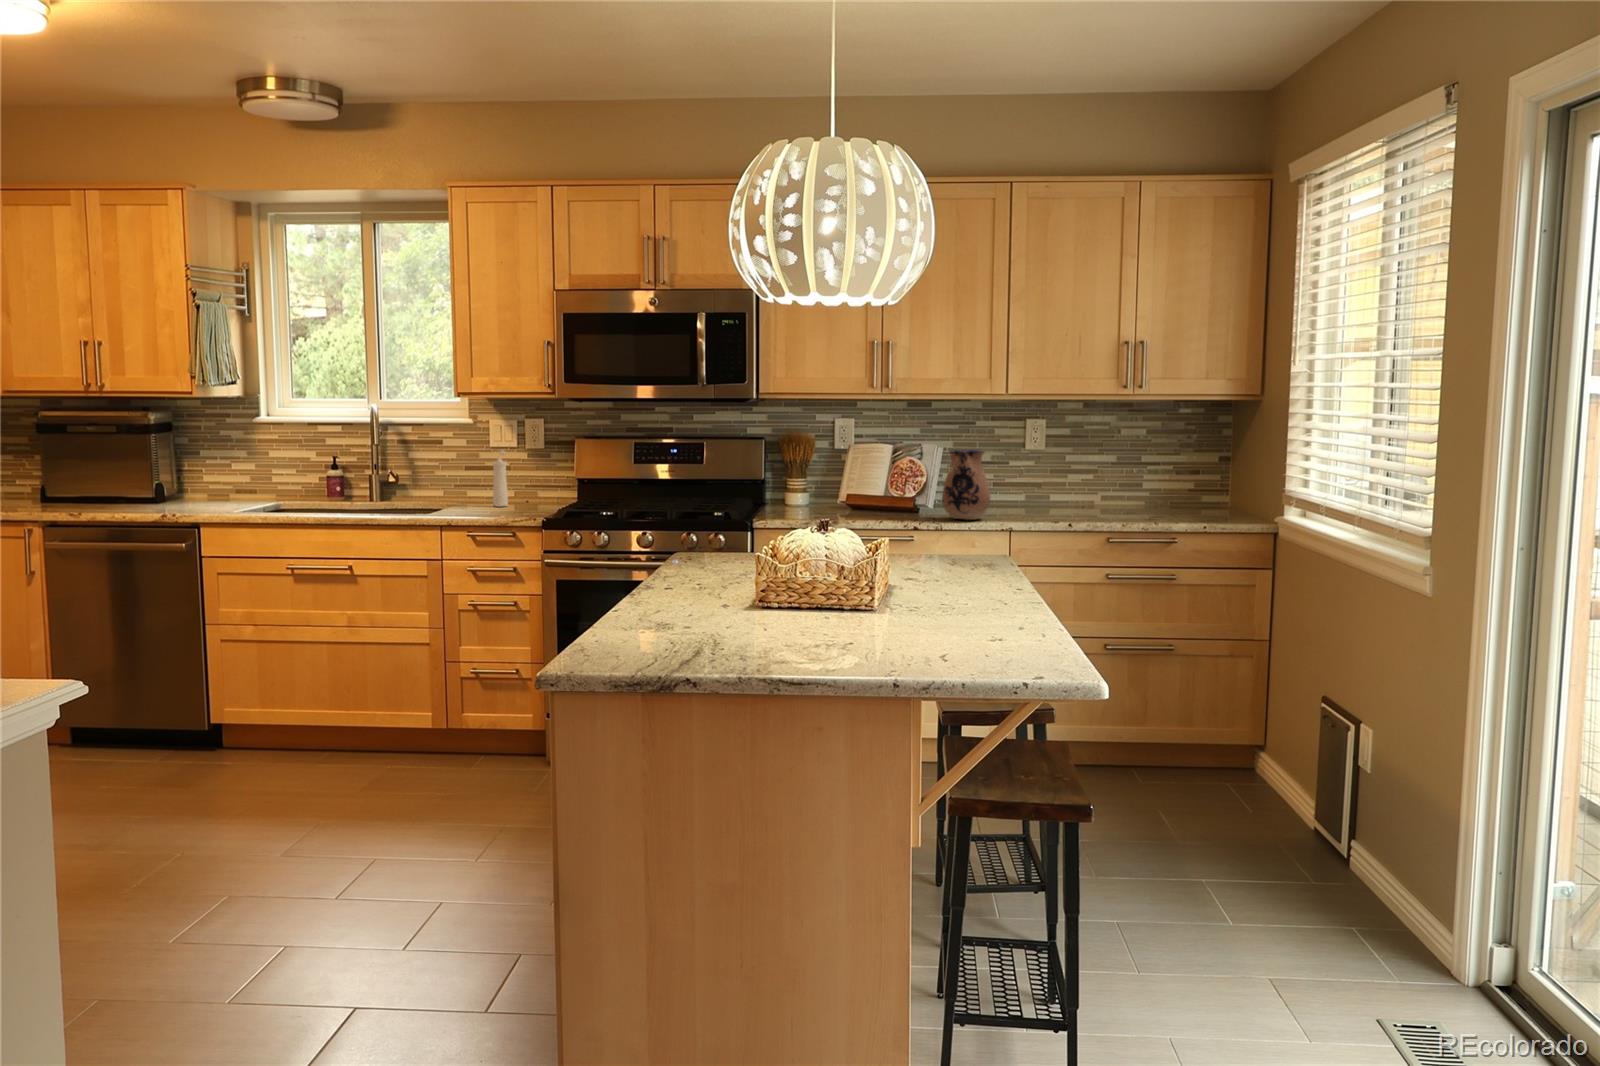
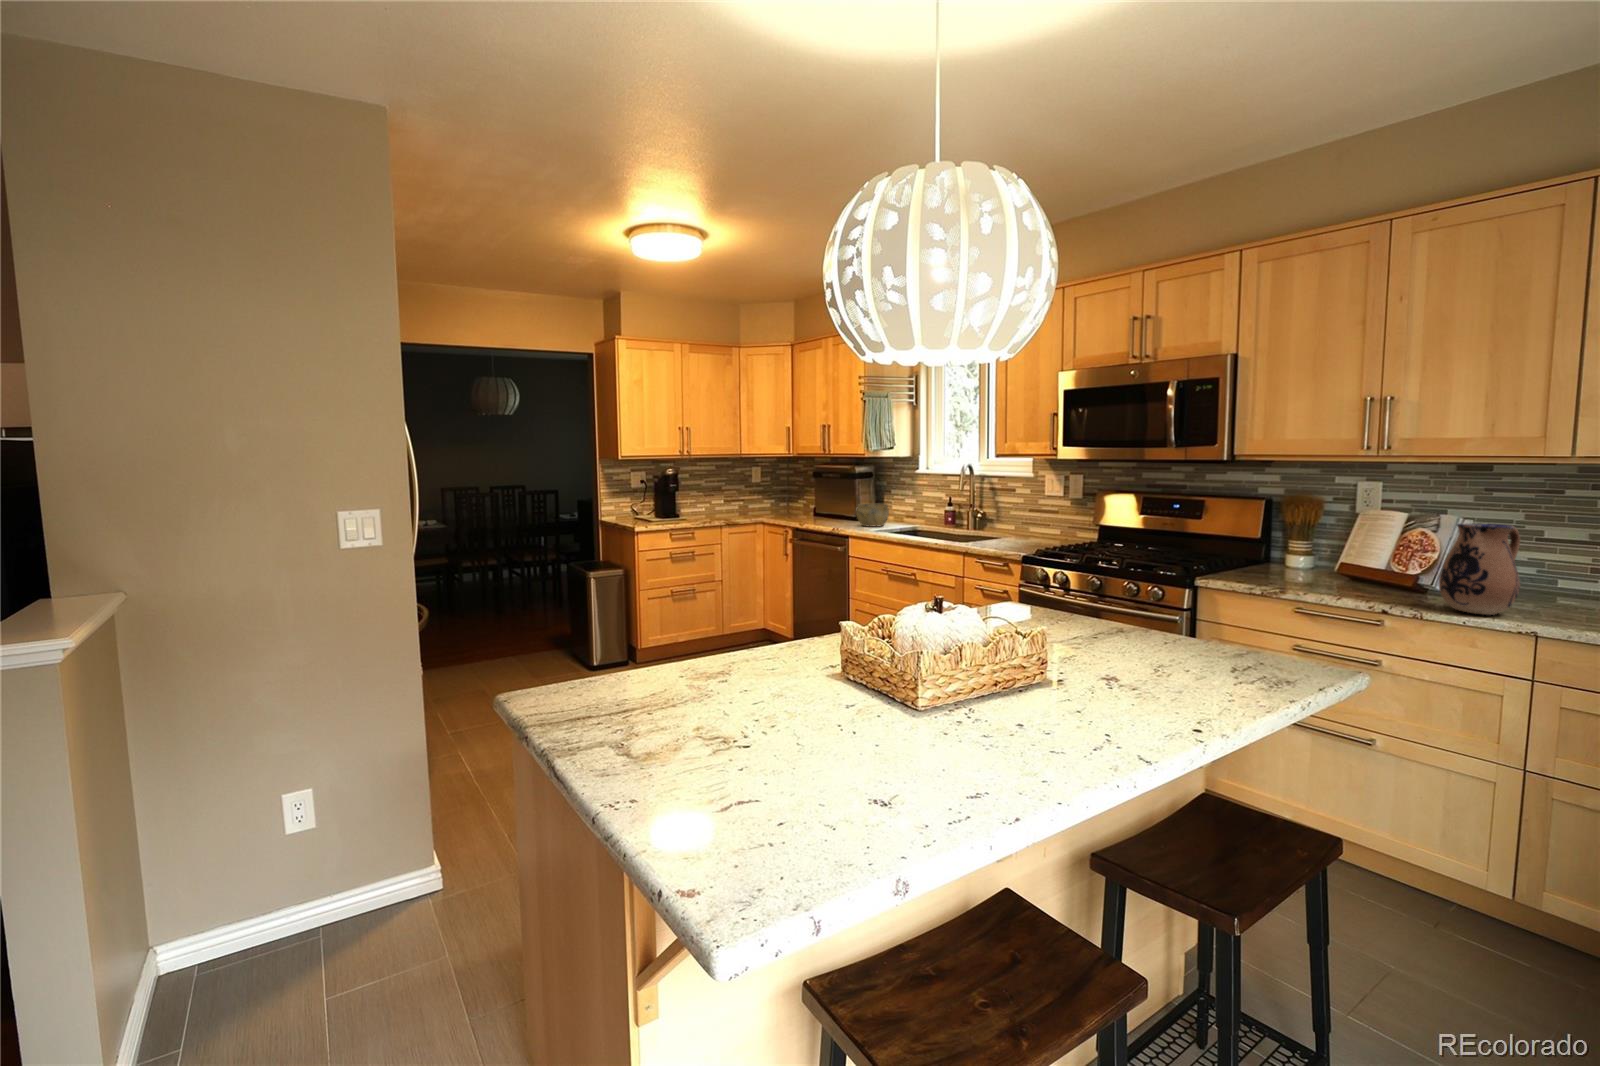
pepper mill: present [492,451,508,506] -> none [1037,498,1061,543]
ceramic bowl: none [171,472,228,508] -> present [856,504,889,527]

